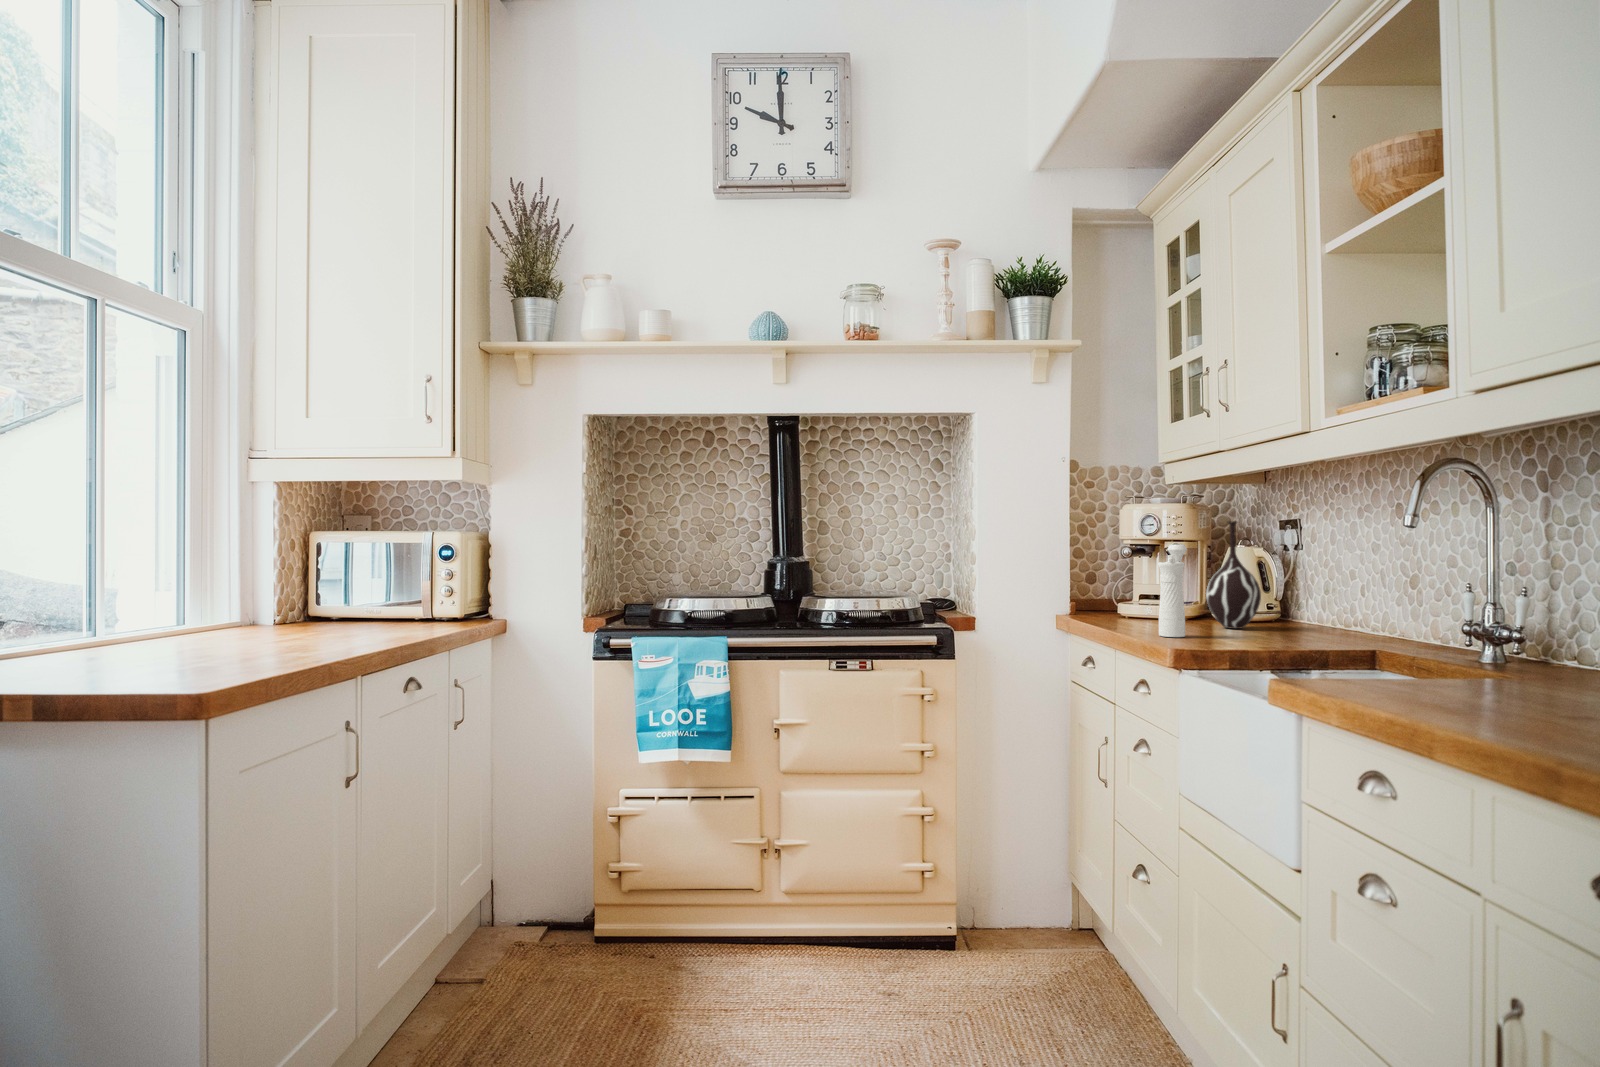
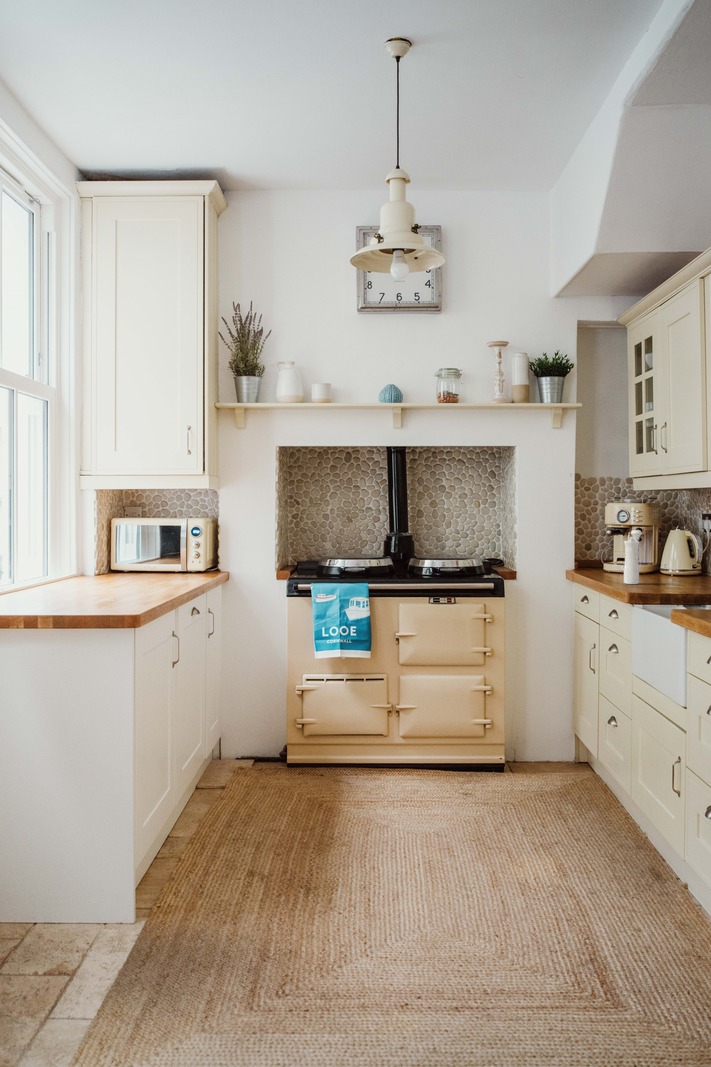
vase: present [1206,521,1261,629] -> none [654,516,686,579]

